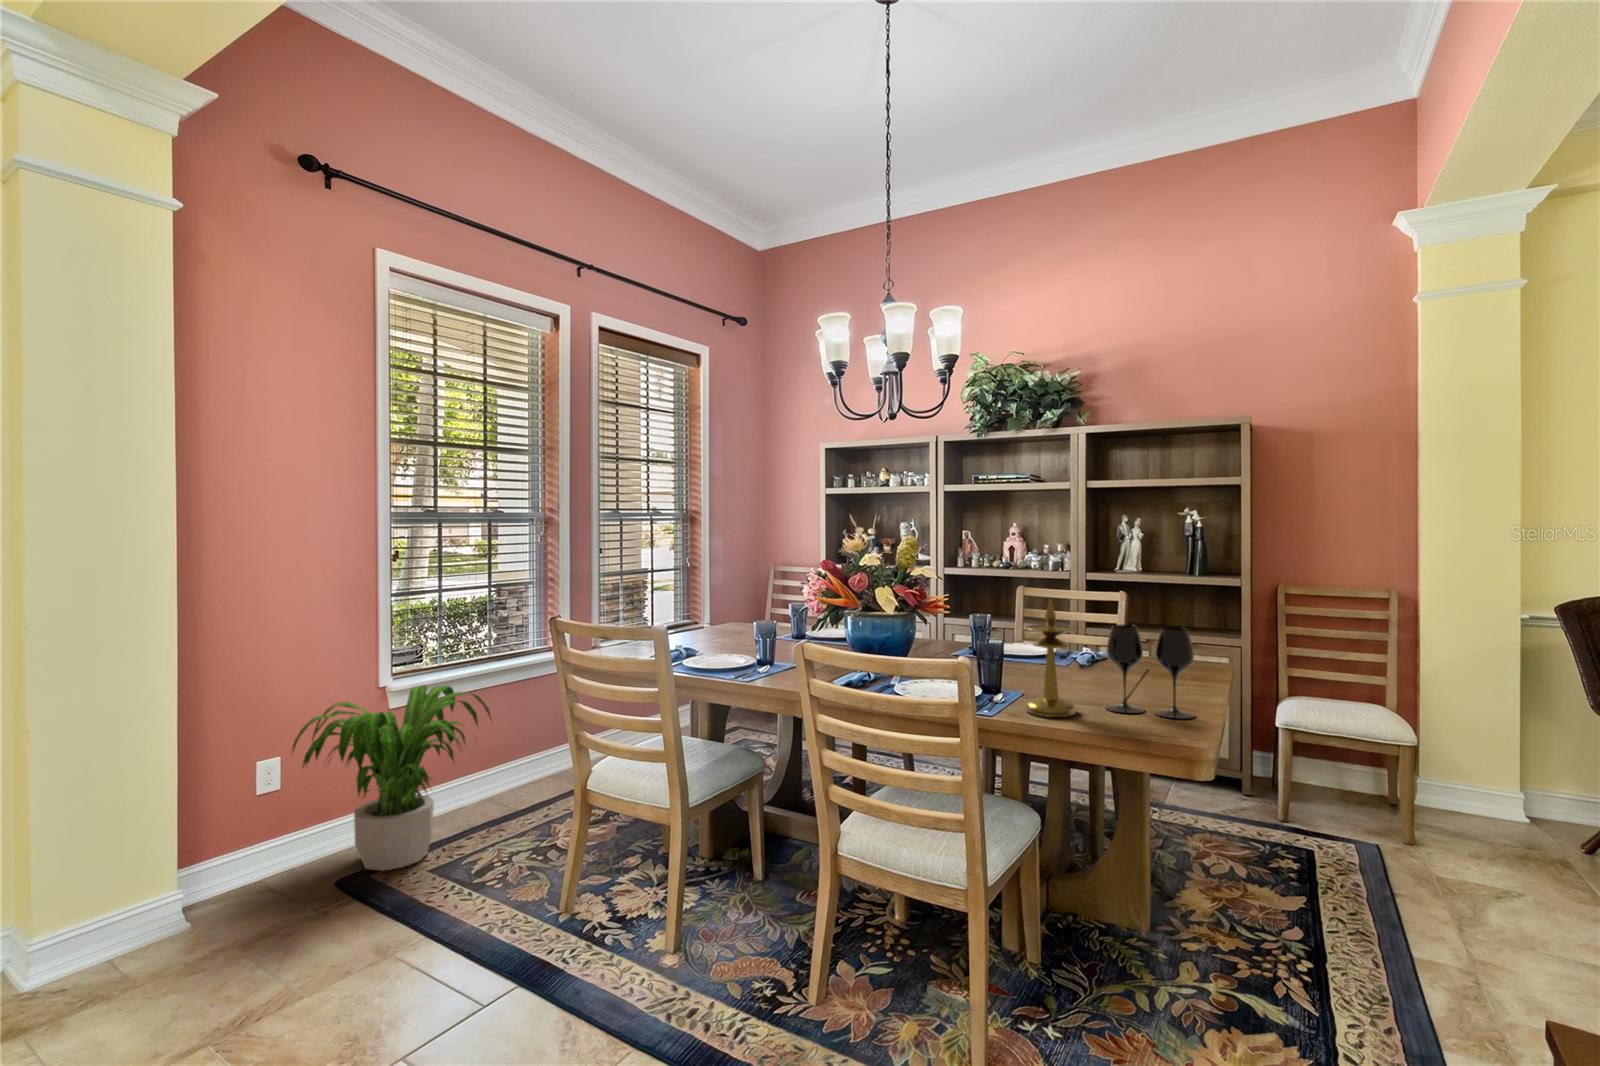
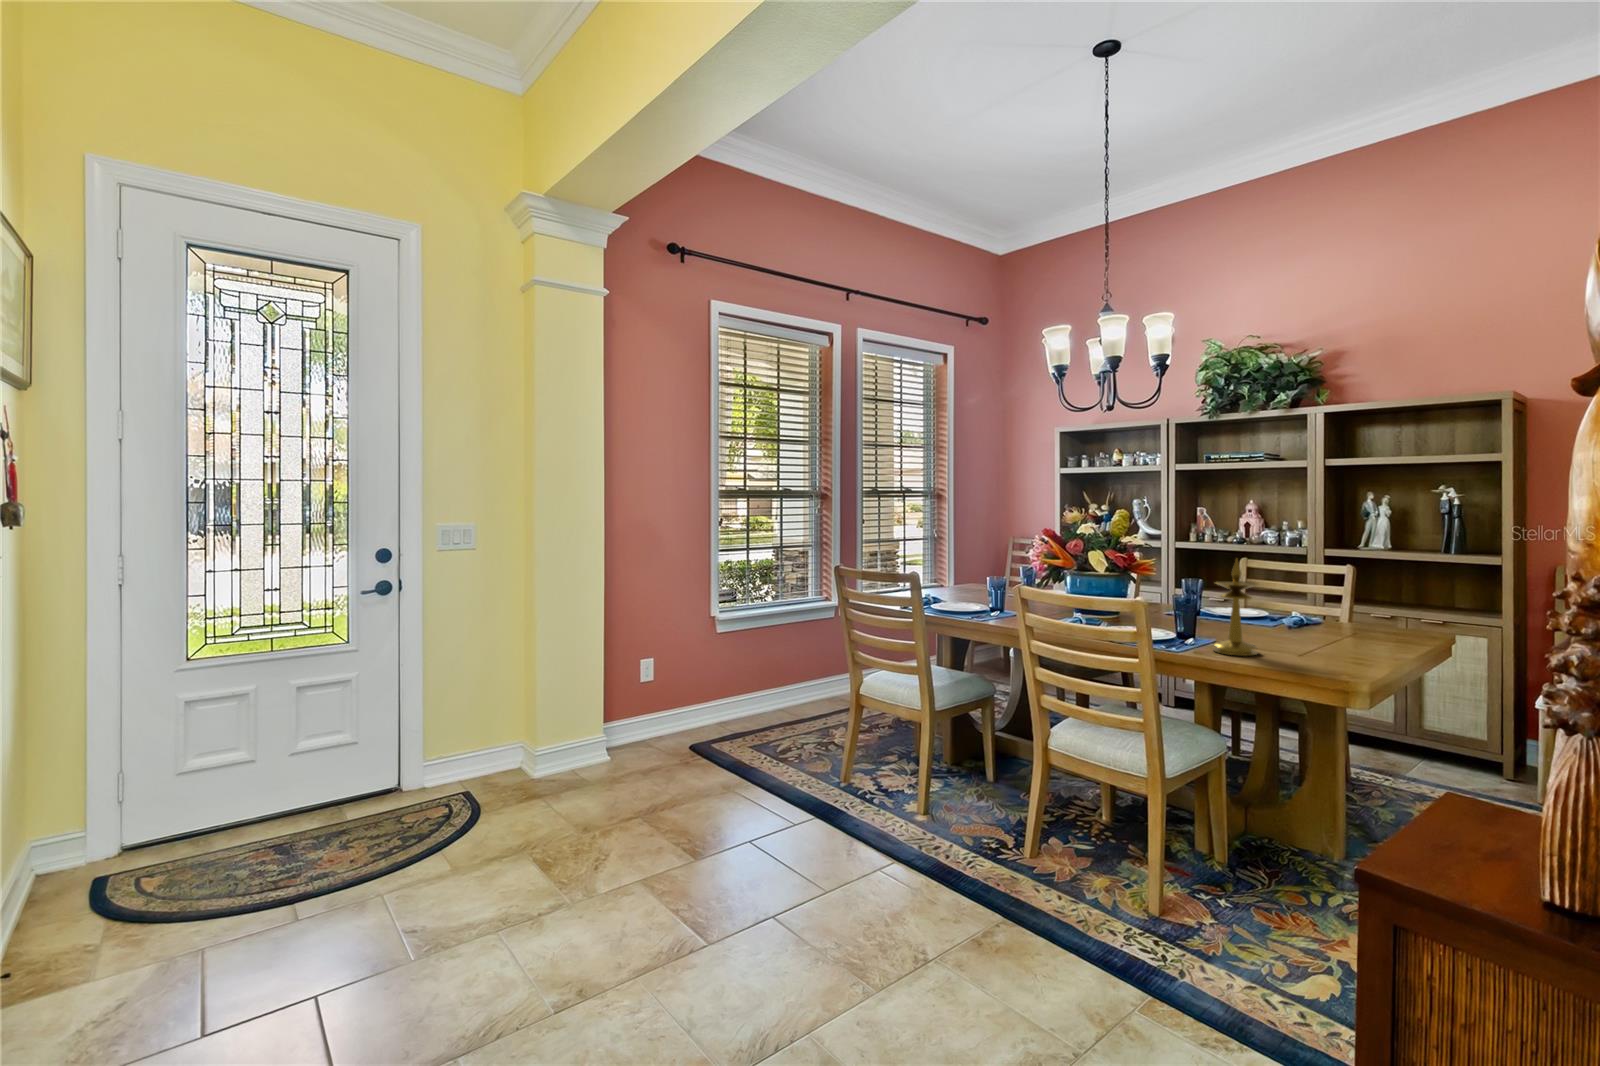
wine glass: present [1106,624,1195,719] -> none [1288,583,1372,663]
potted plant: present [292,685,491,871] -> none [660,618,790,744]

